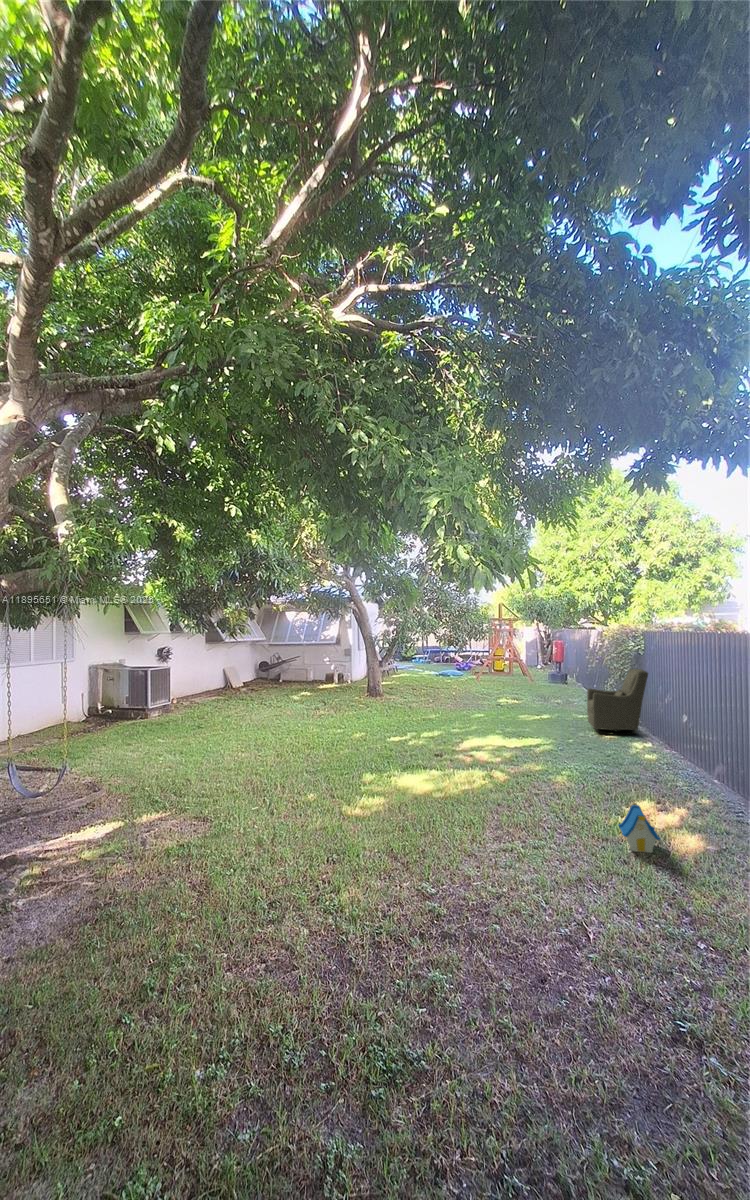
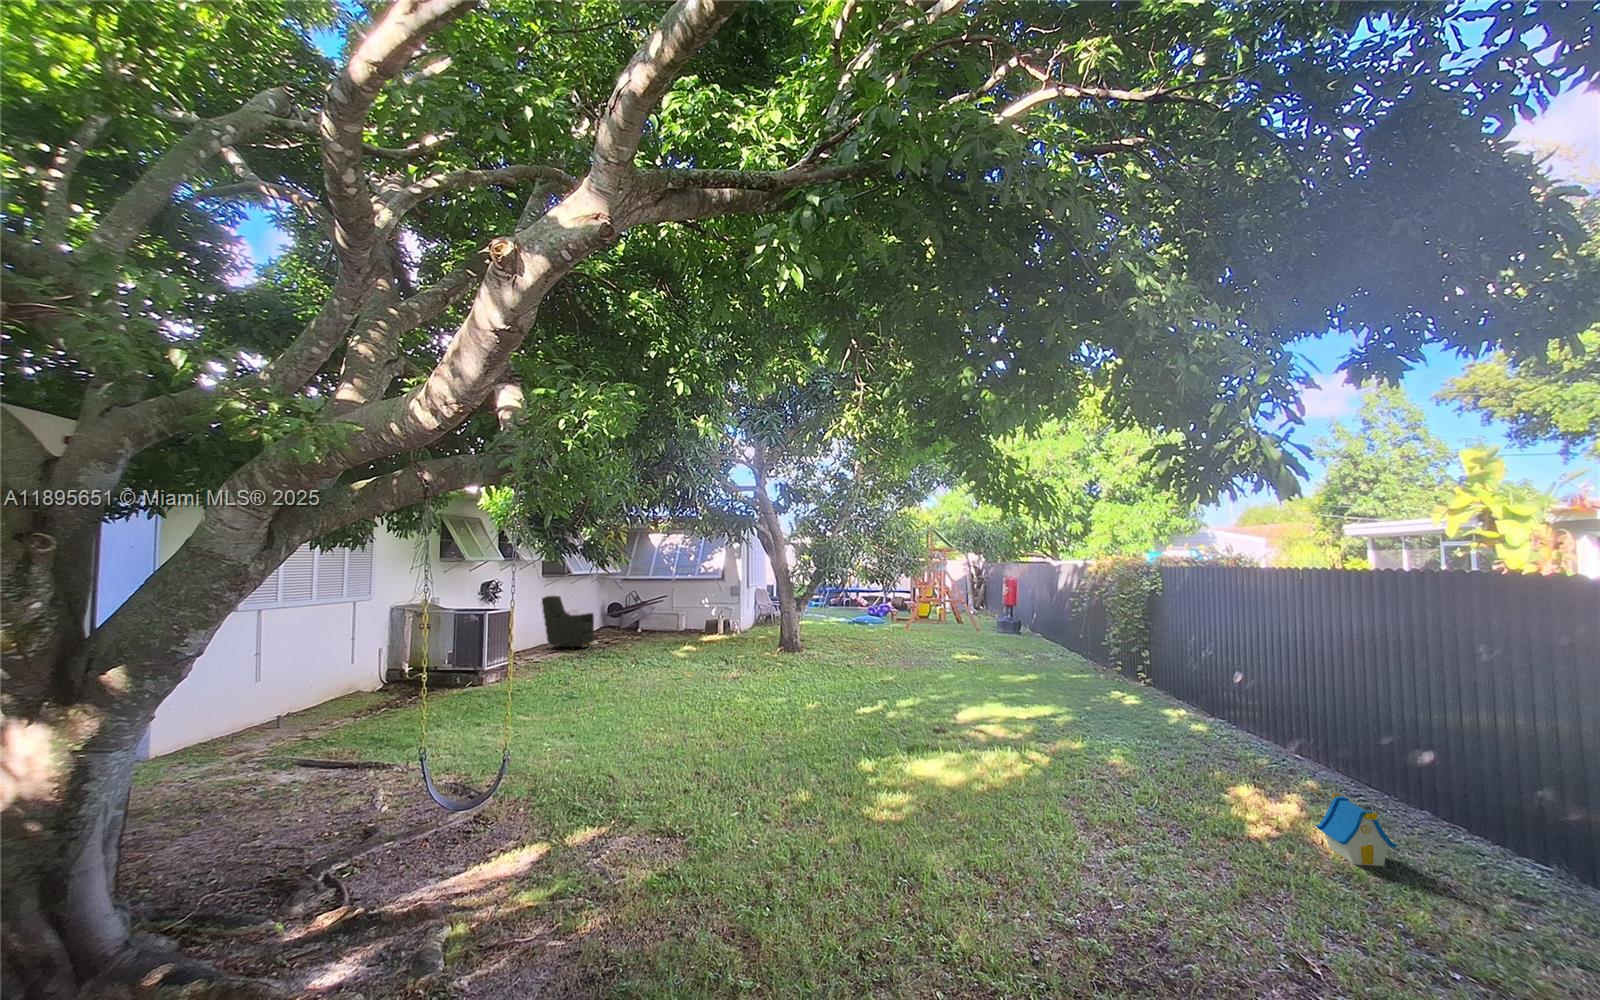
chair: present [587,669,648,735] -> present [541,596,594,650]

